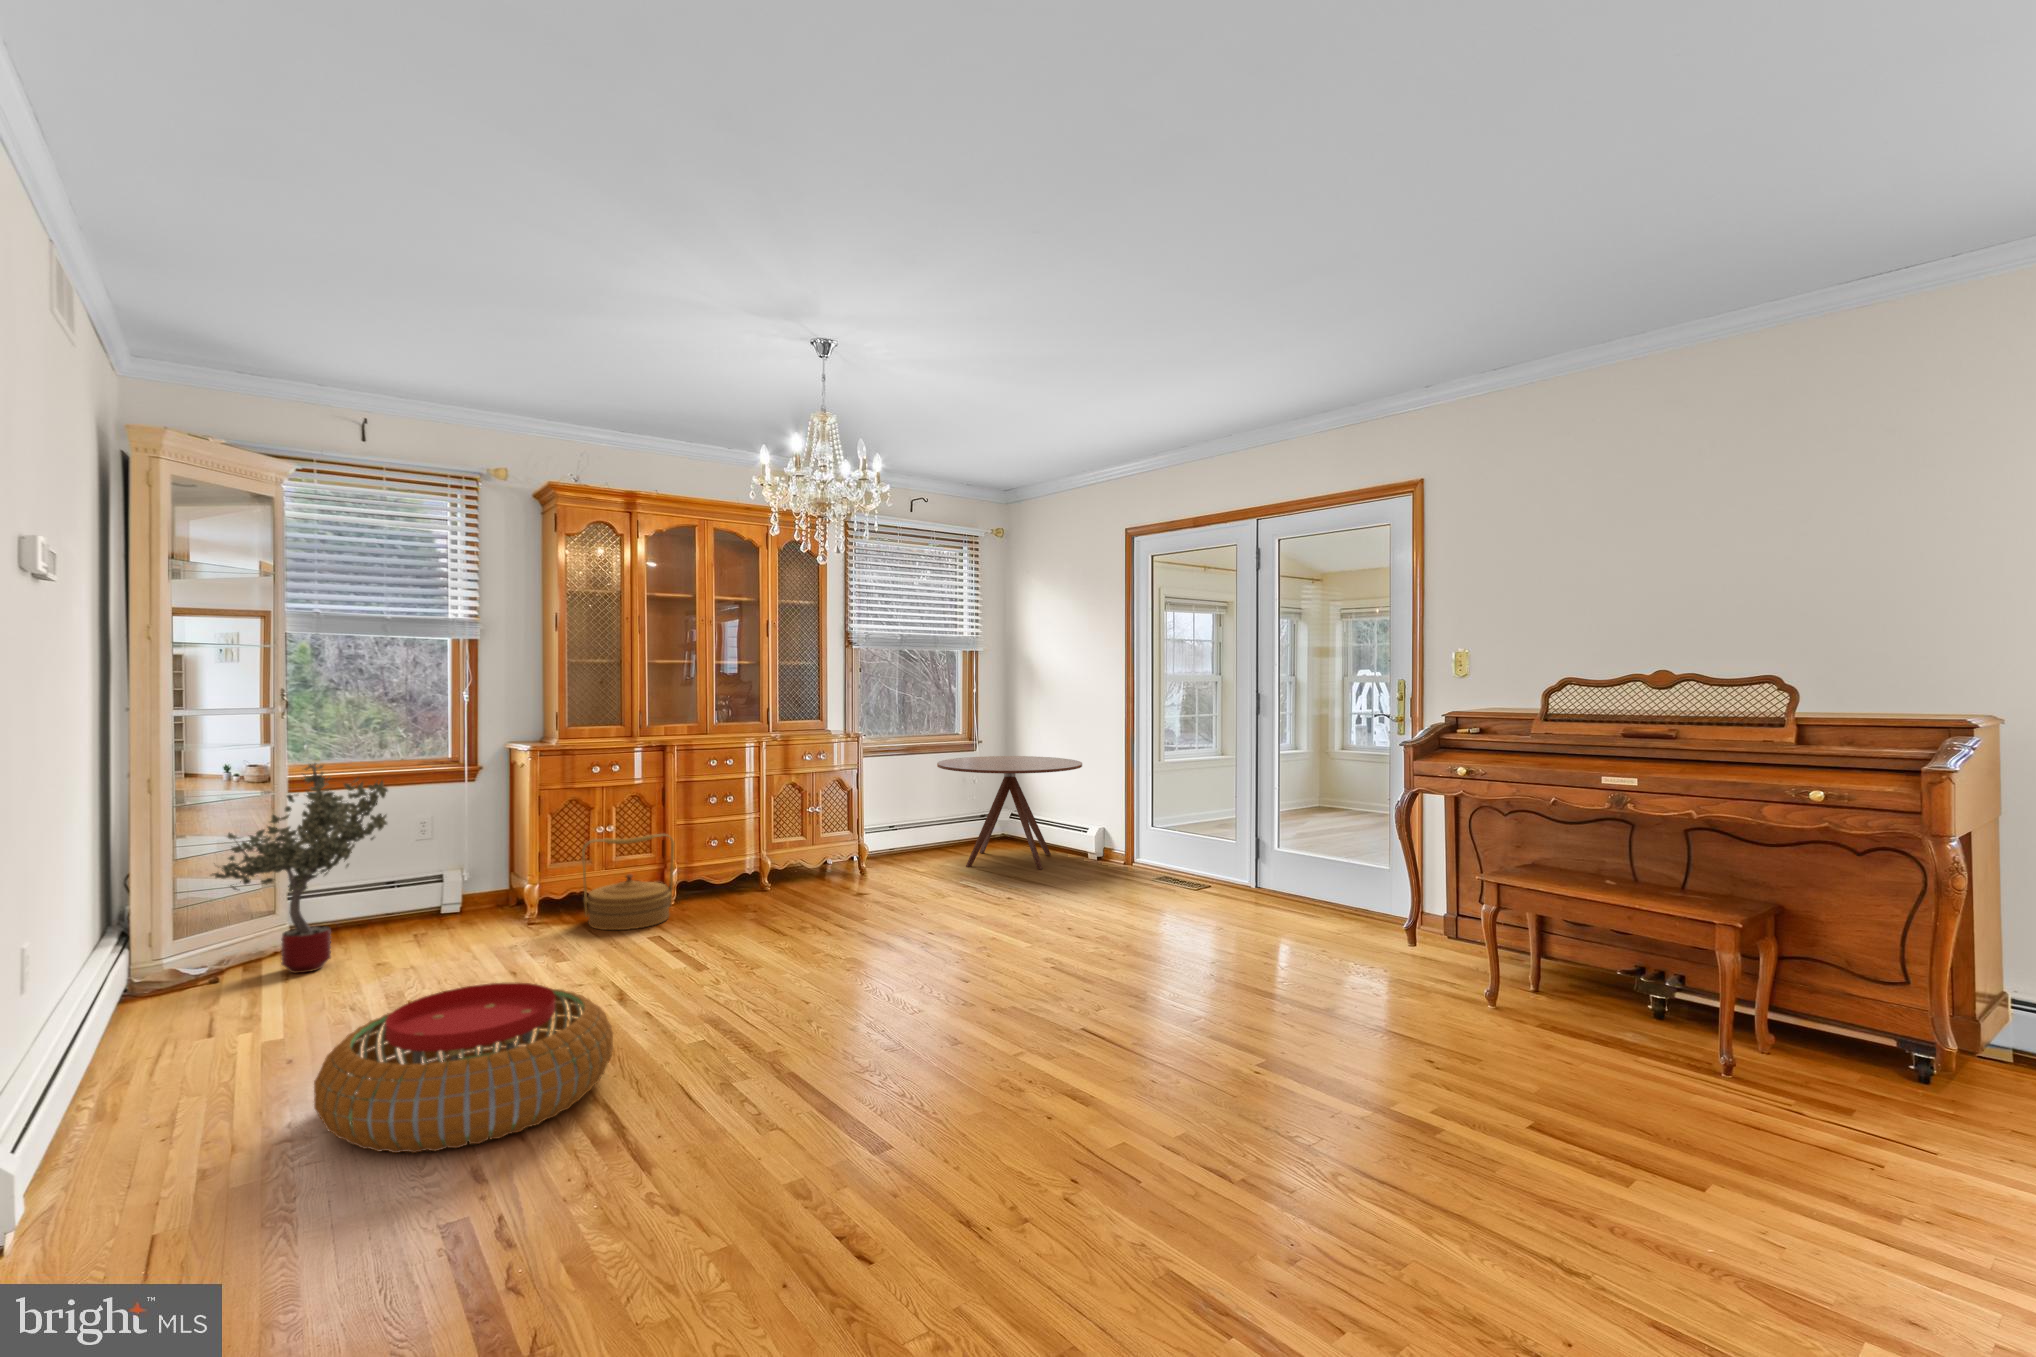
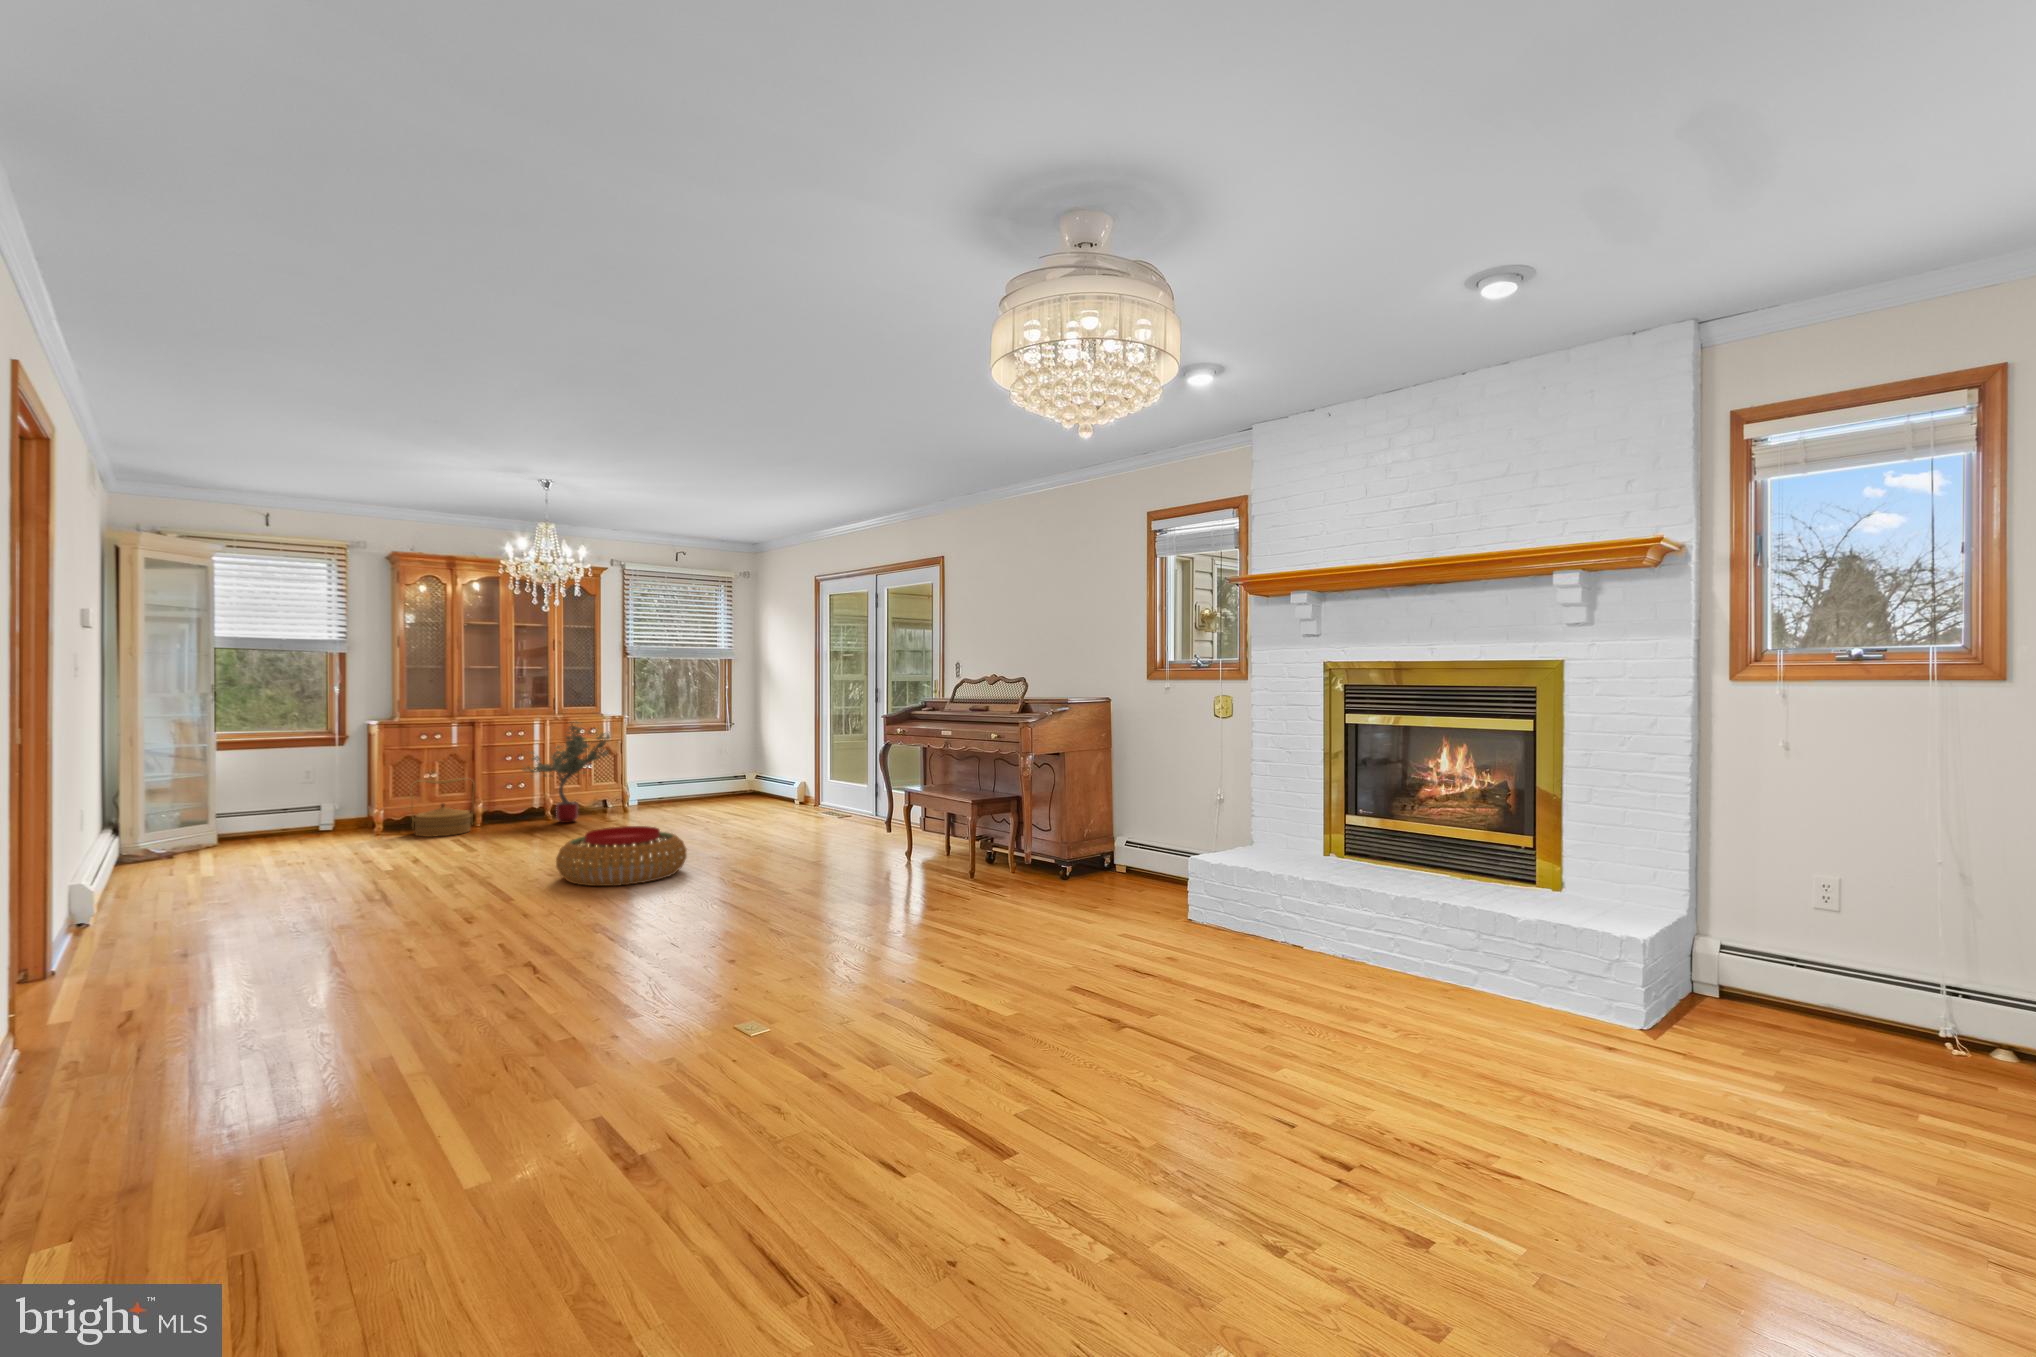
round table: present [937,756,1082,869] -> none [684,734,789,809]
potted tree: present [211,764,388,973] -> present [523,722,610,823]
pouf: present [314,982,613,1153] -> present [556,826,687,886]

